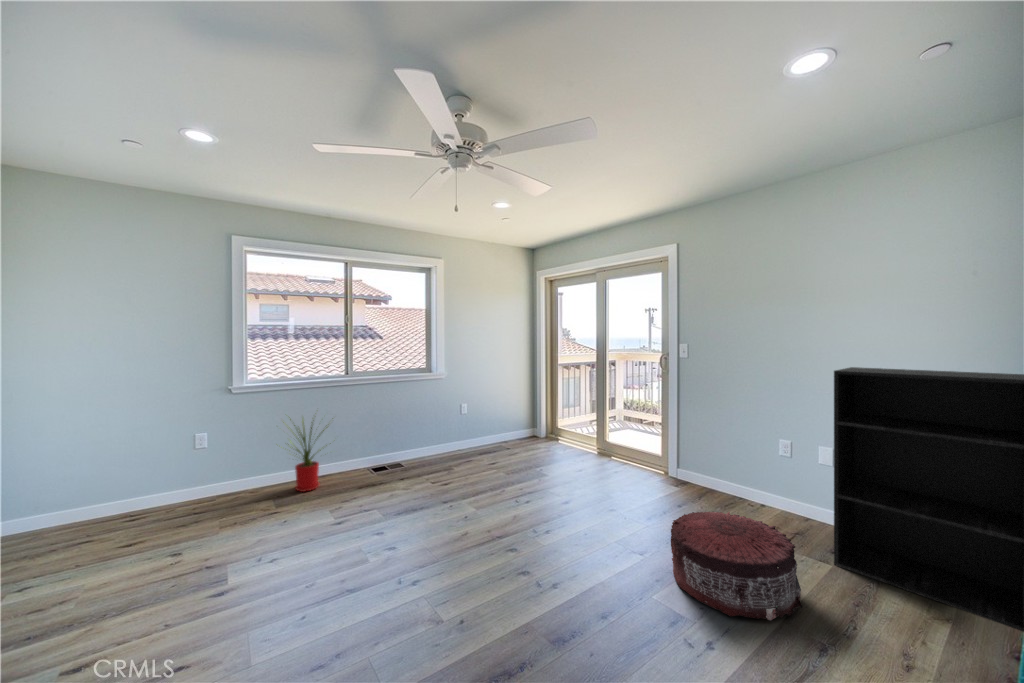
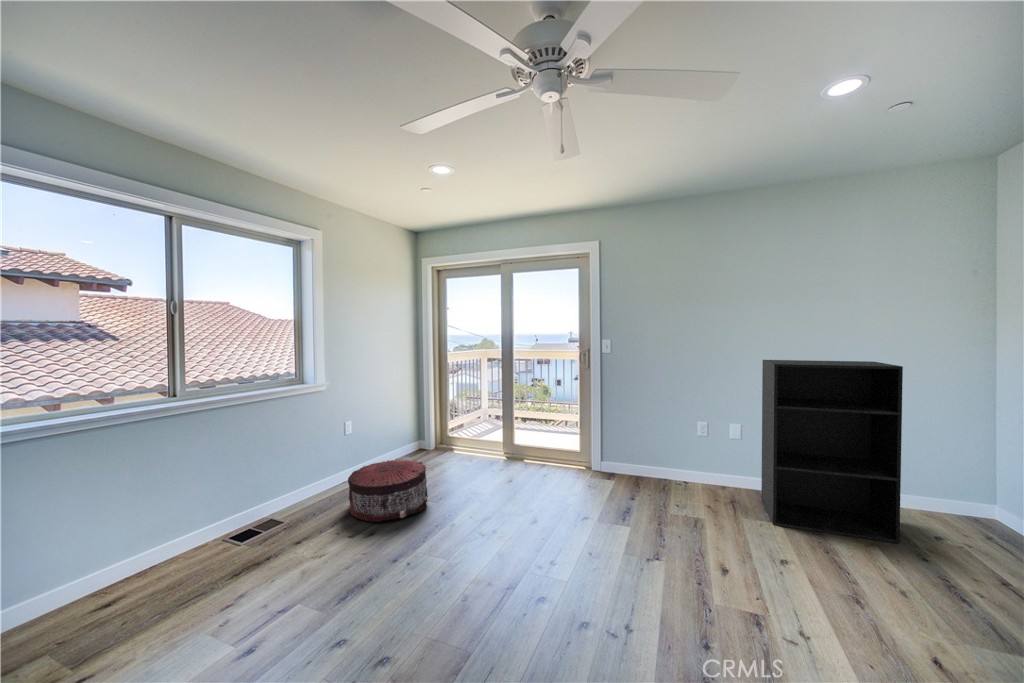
house plant: present [283,419,329,492] -> none [48,462,192,615]
pouf: present [671,512,802,620] -> present [348,459,428,522]

